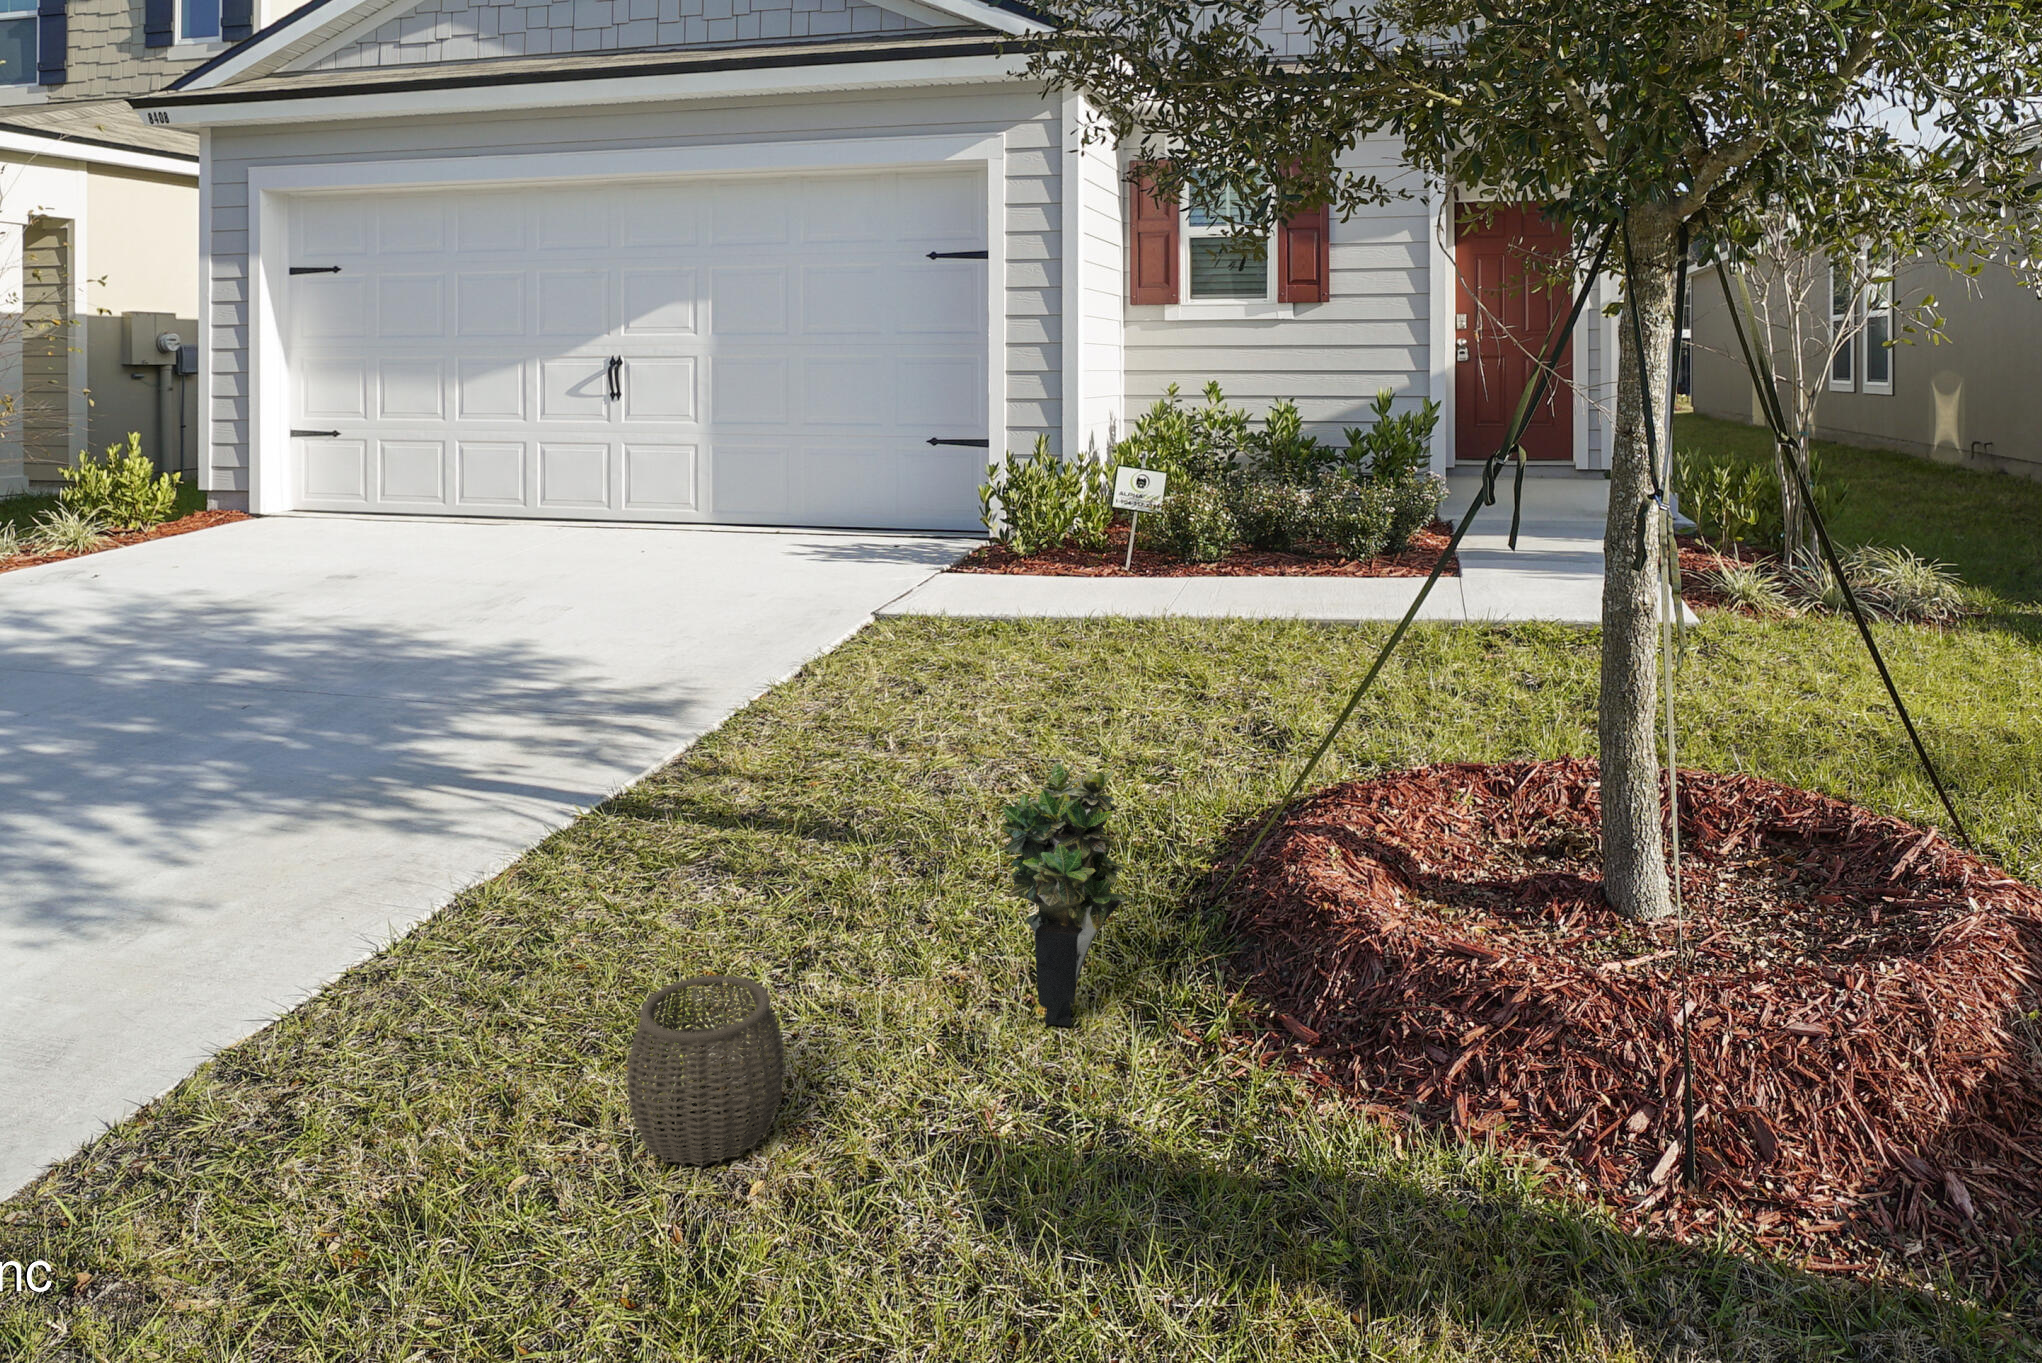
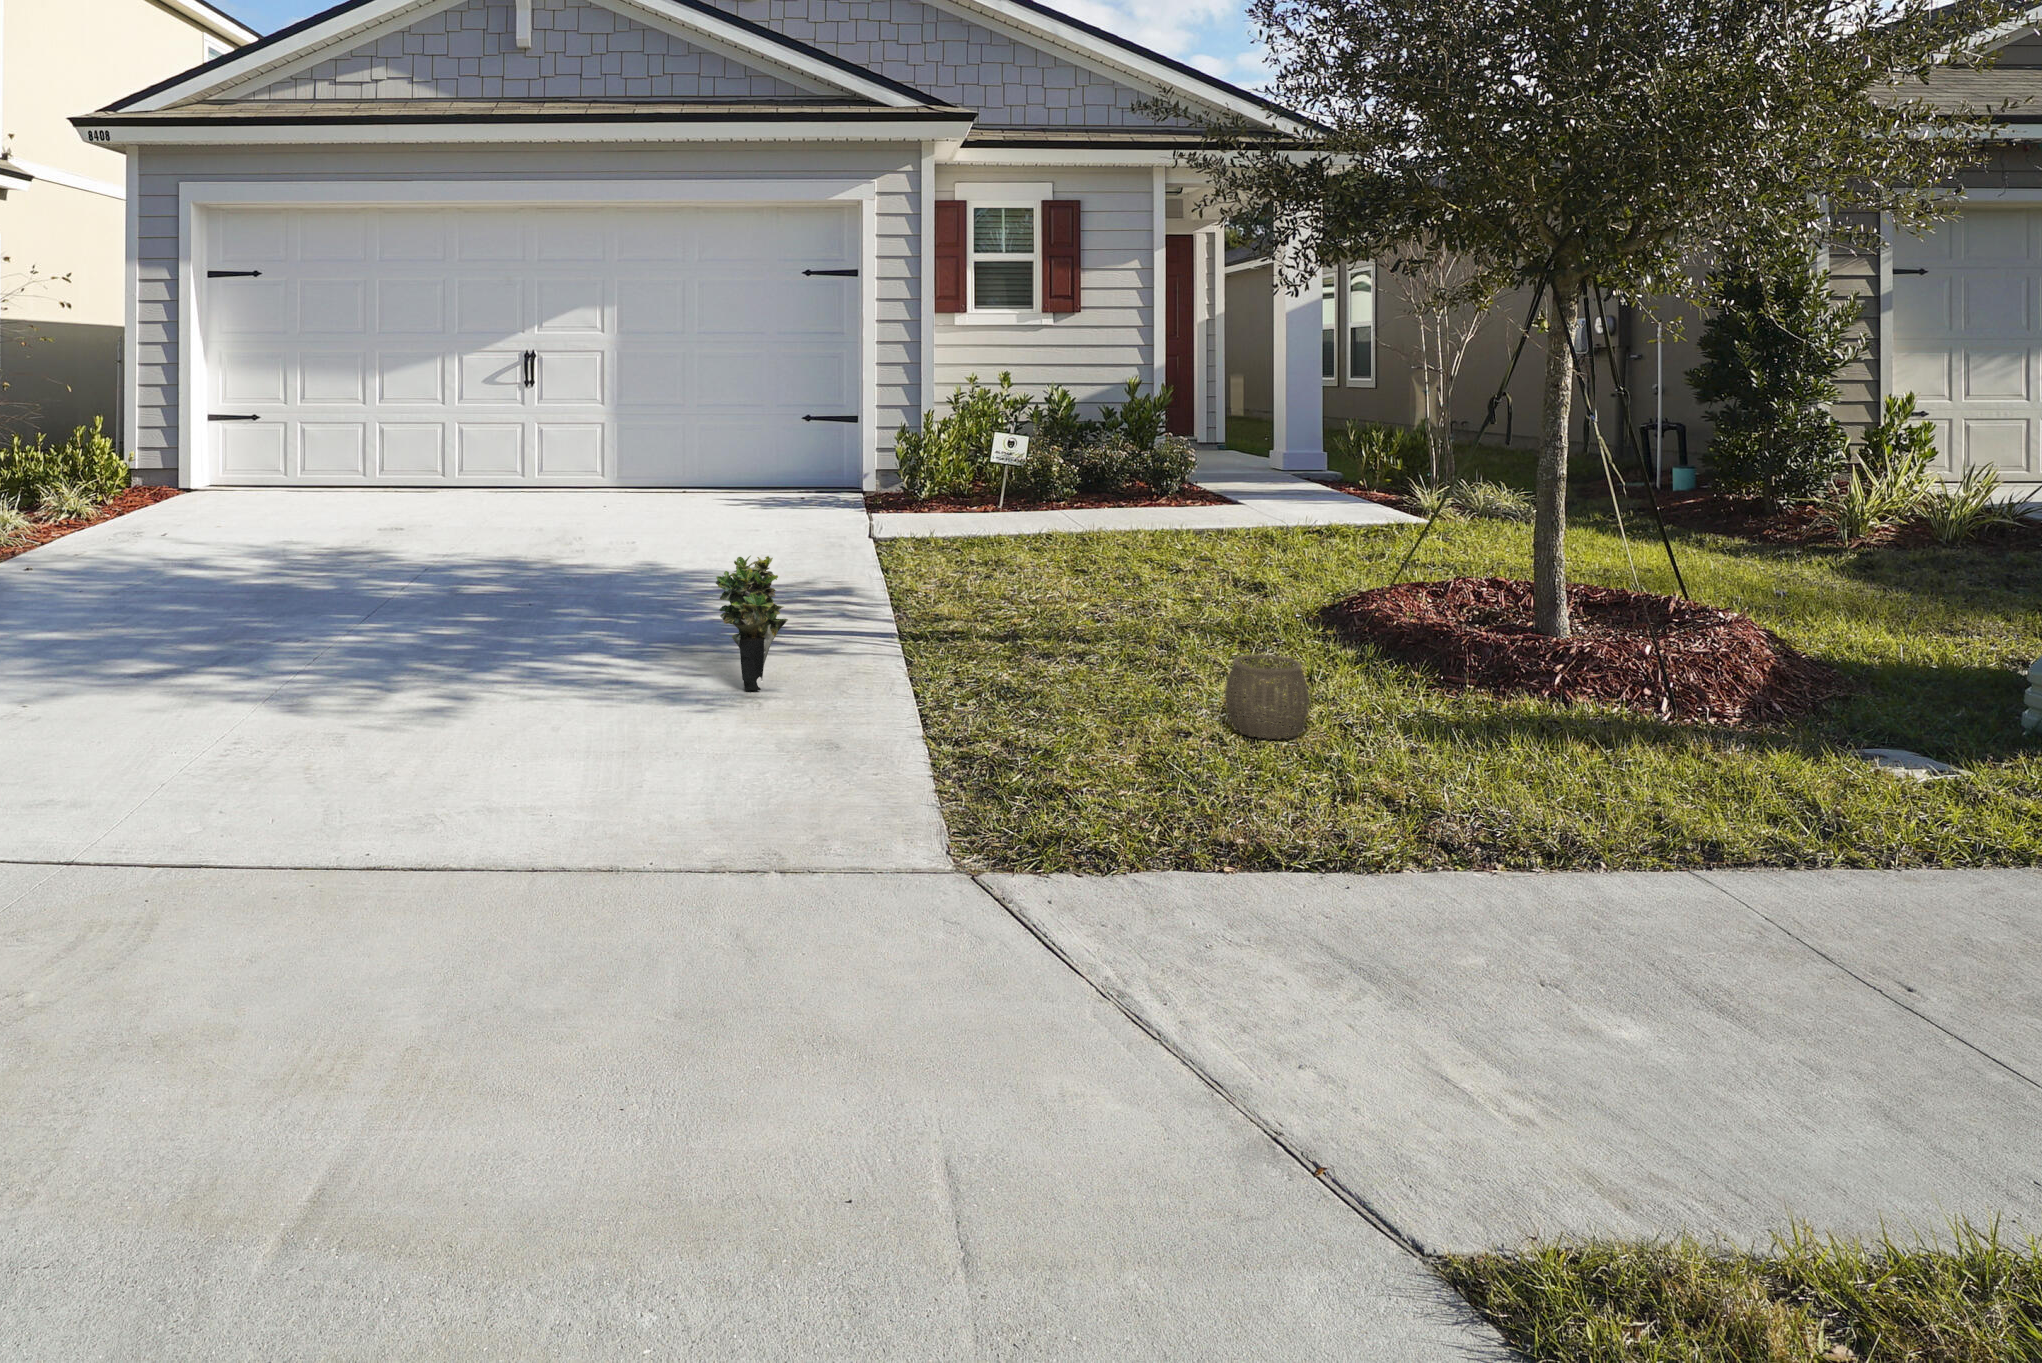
potted plant: present [1000,763,1127,1026] -> present [715,556,788,691]

